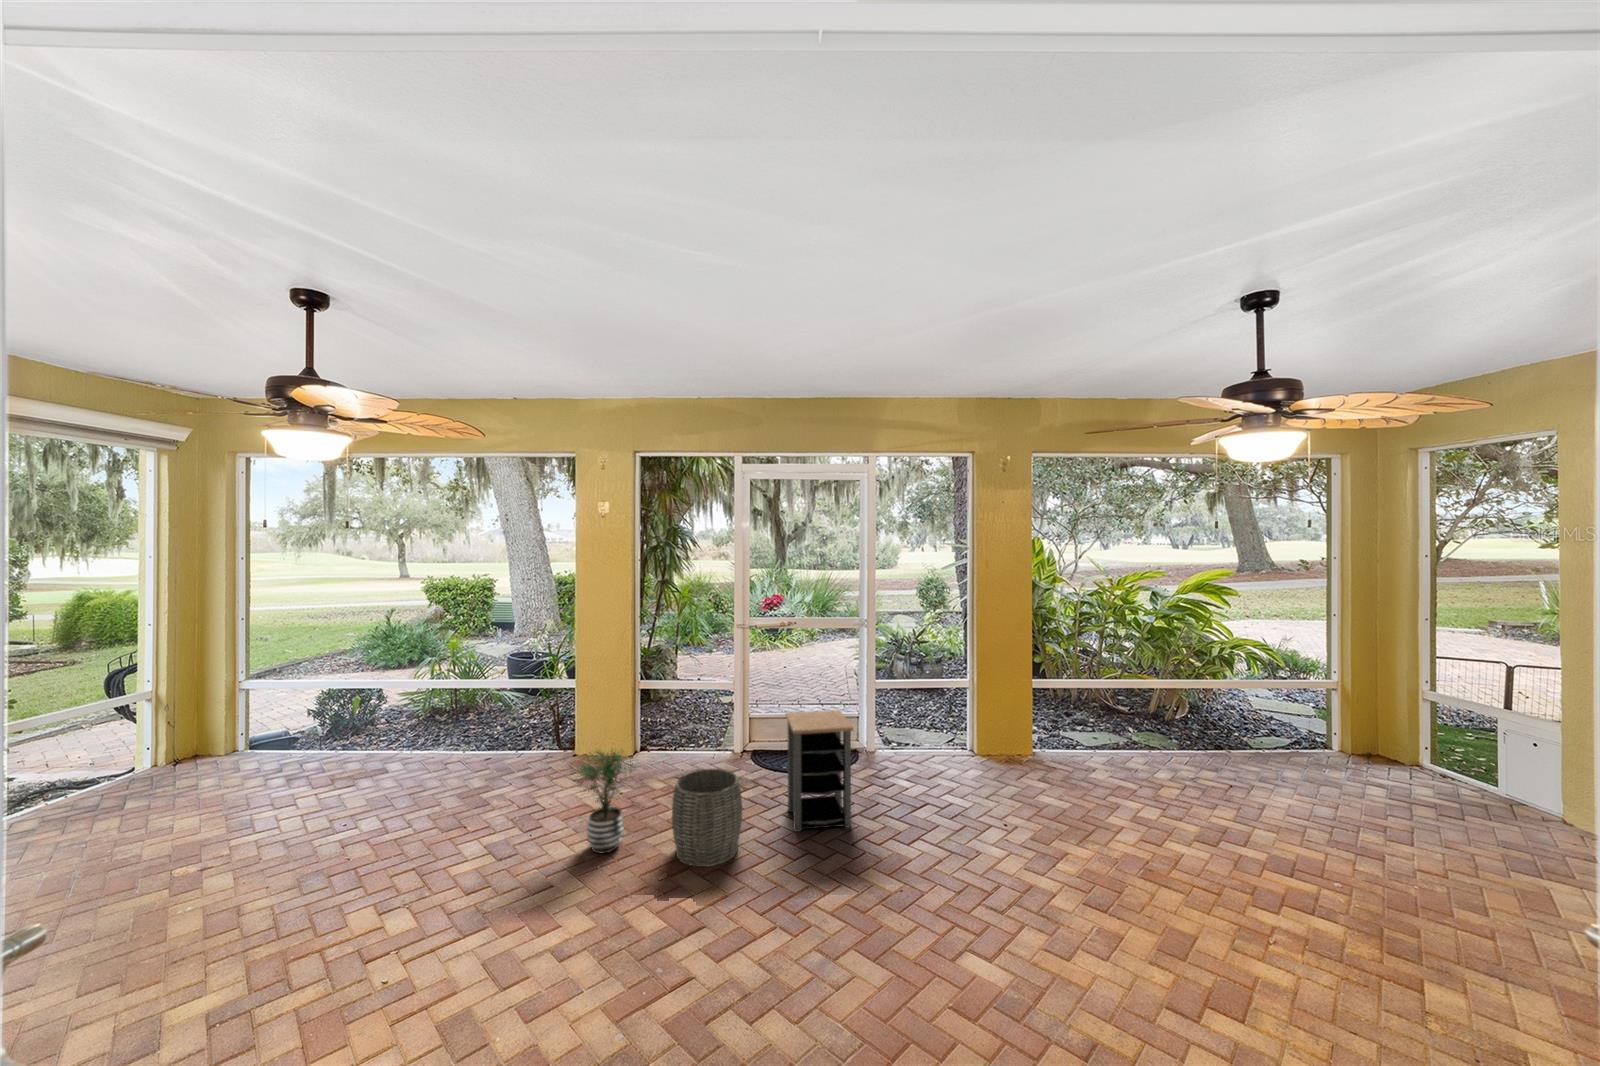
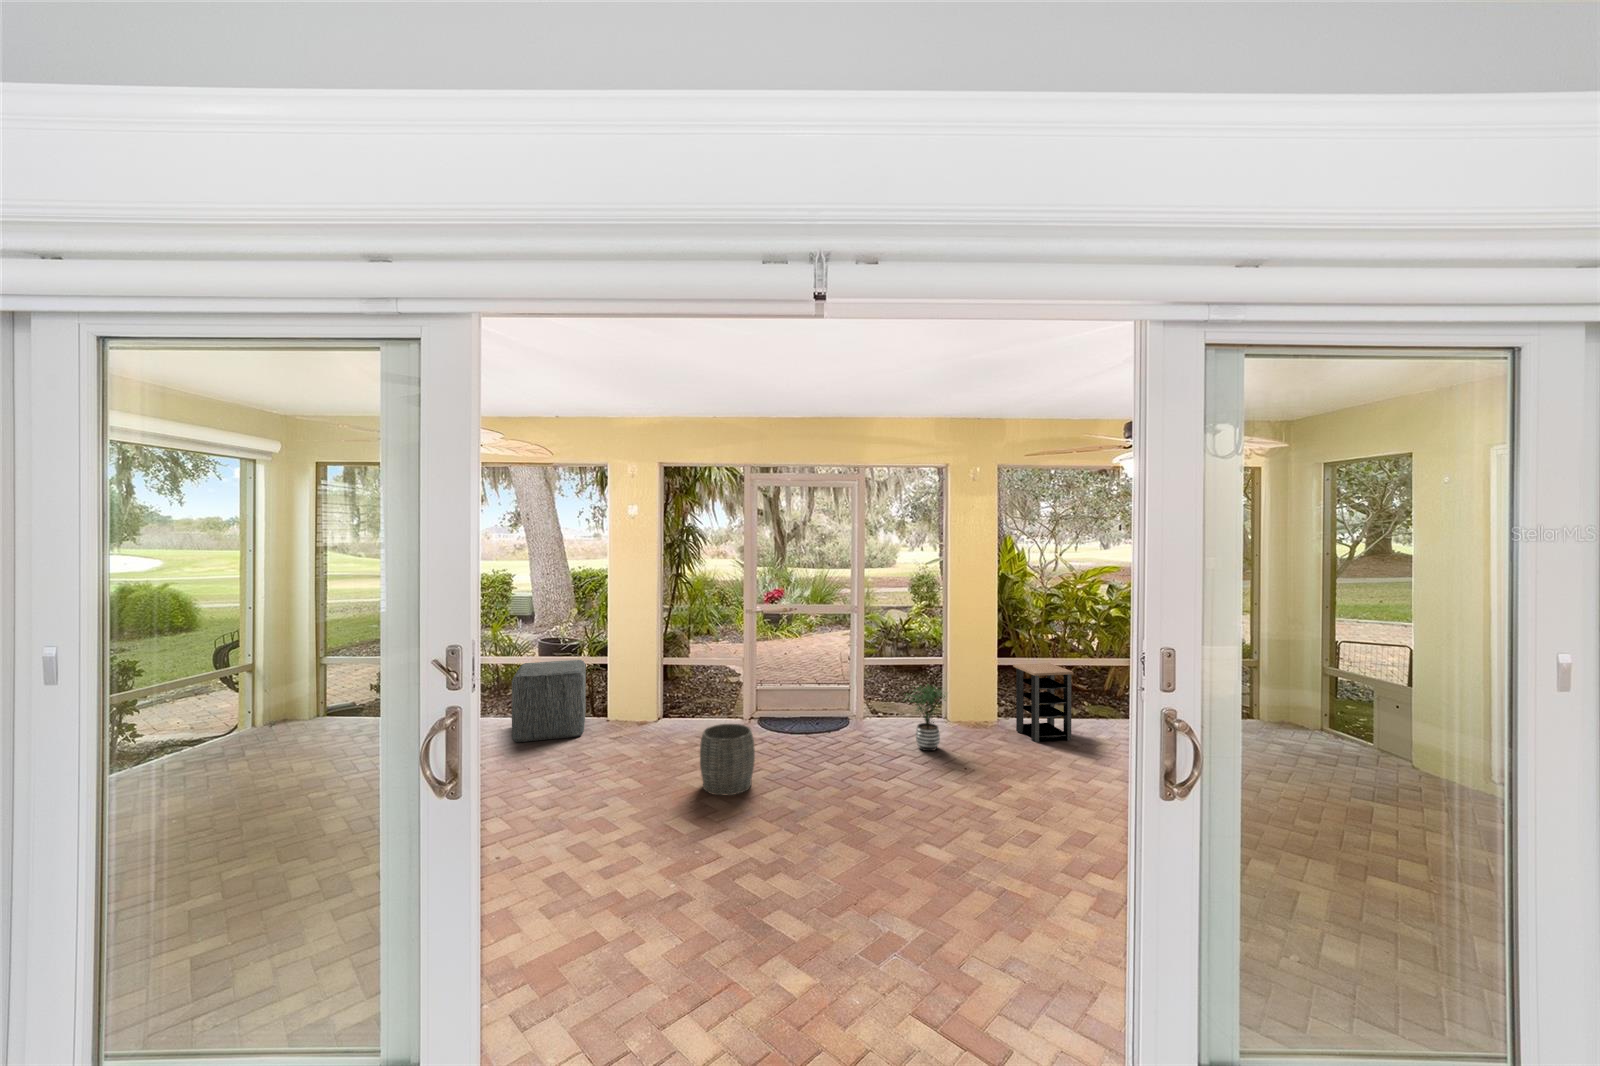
ottoman: none [455,681,551,783] -> present [512,660,586,742]
side table: present [785,710,853,831] -> present [1013,663,1073,742]
potted plant: present [574,750,639,853] -> present [905,684,946,751]

